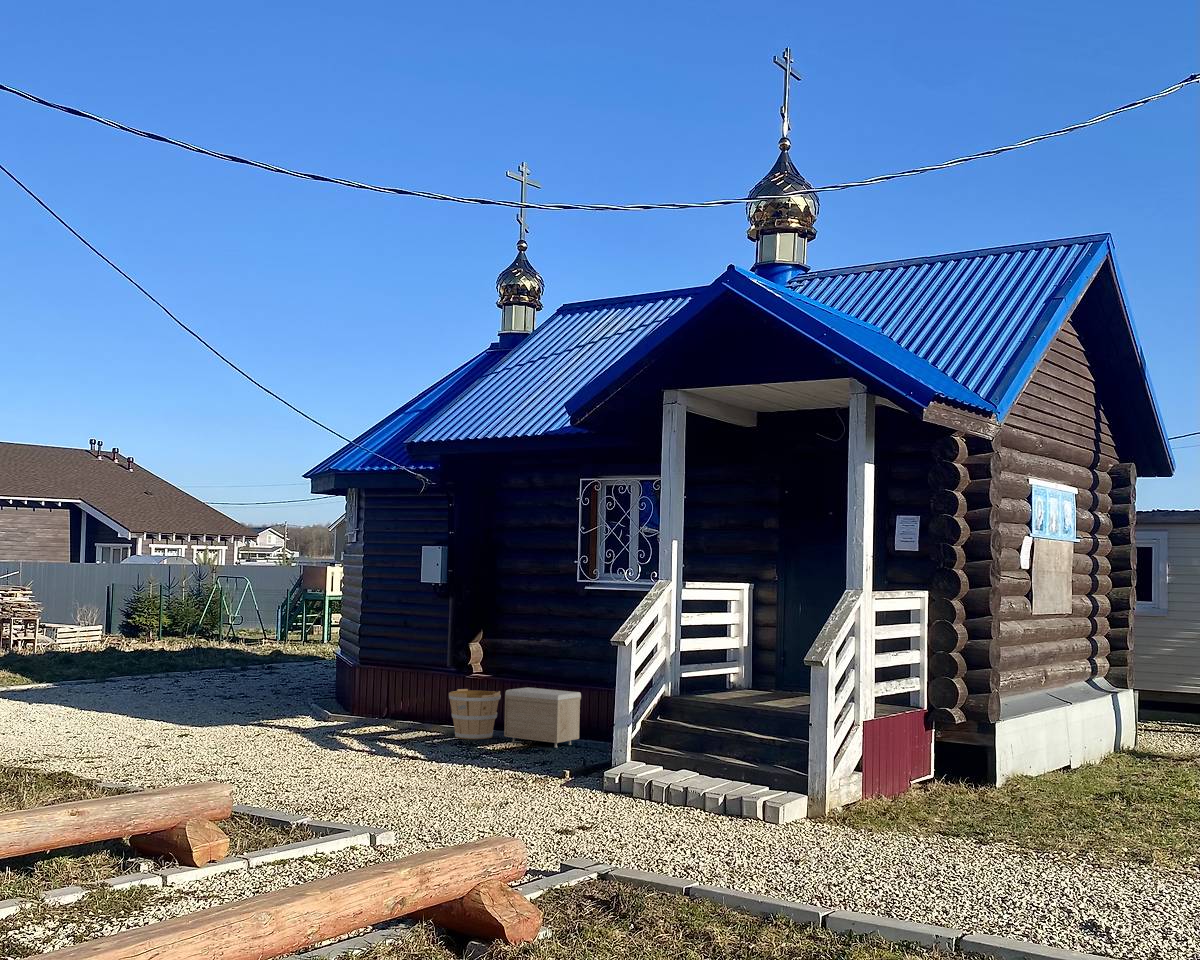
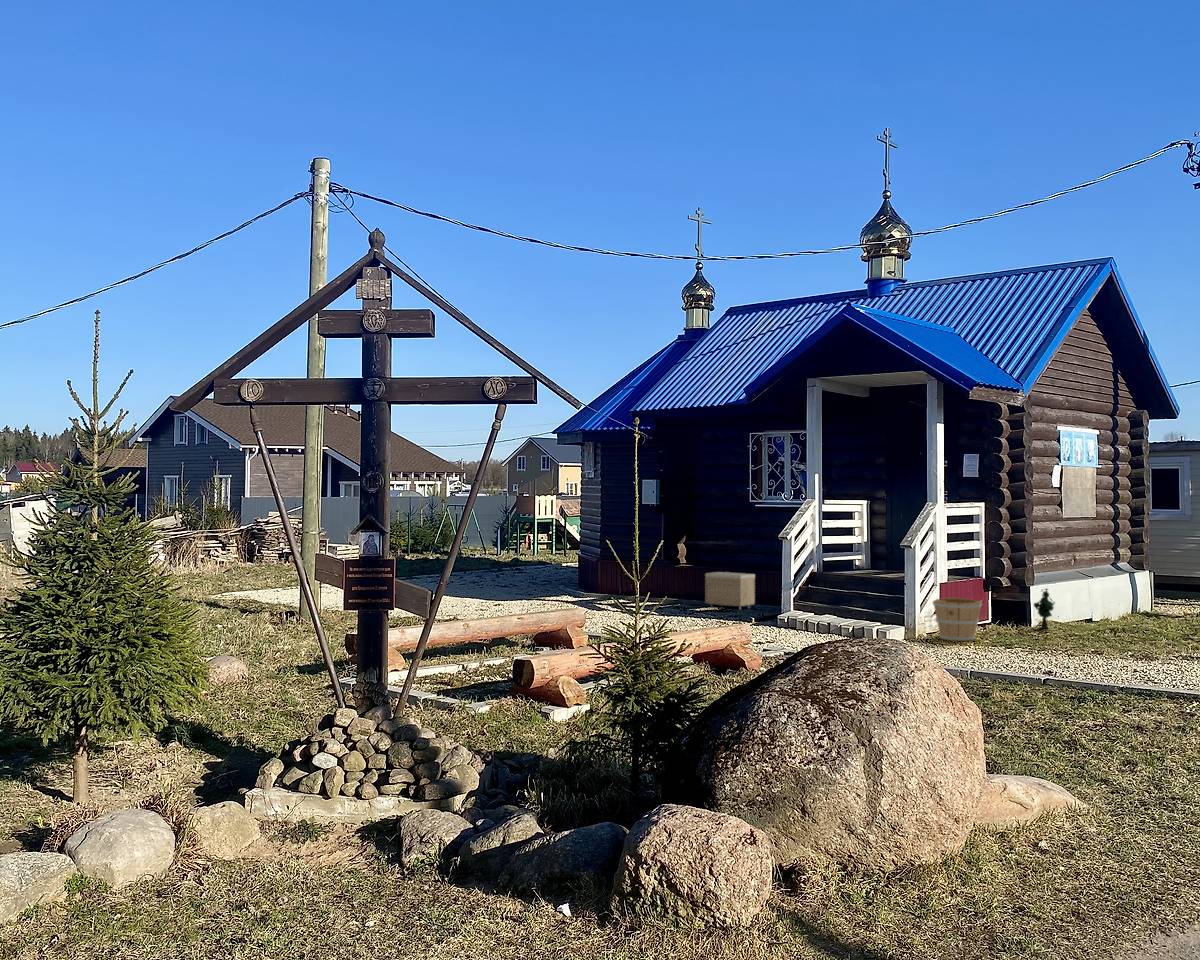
wooden bucket: present [449,689,501,739] -> present [933,597,982,641]
decorative plant: none [1001,727,1034,792] -> present [1034,589,1055,629]

